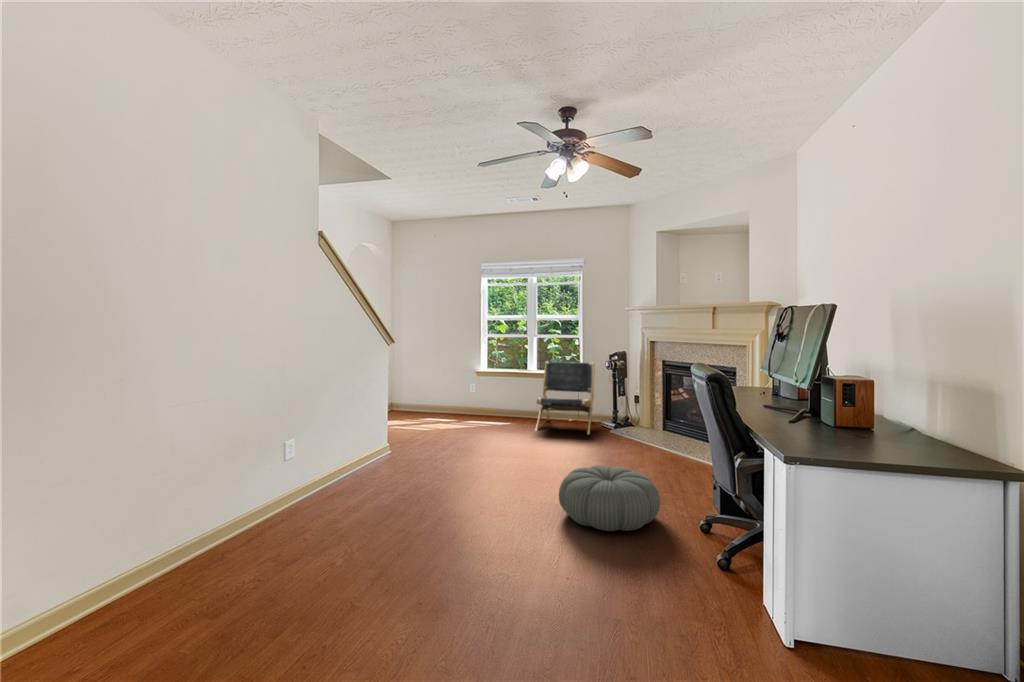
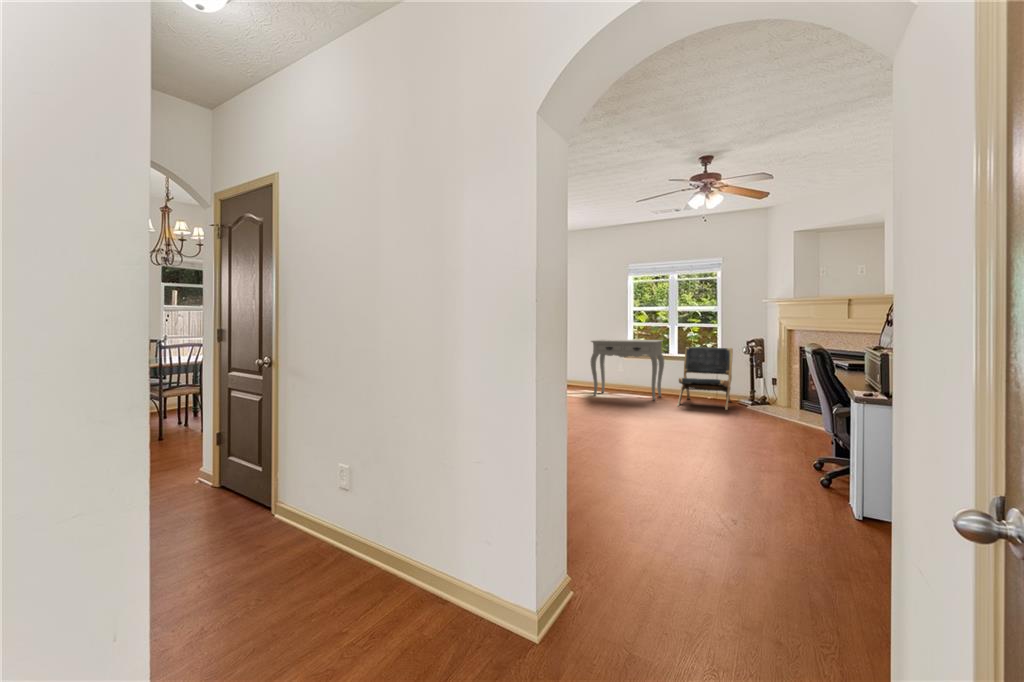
console table: none [438,352,522,424] -> present [590,339,664,400]
pouf: present [559,465,660,531] -> none [701,423,781,466]

